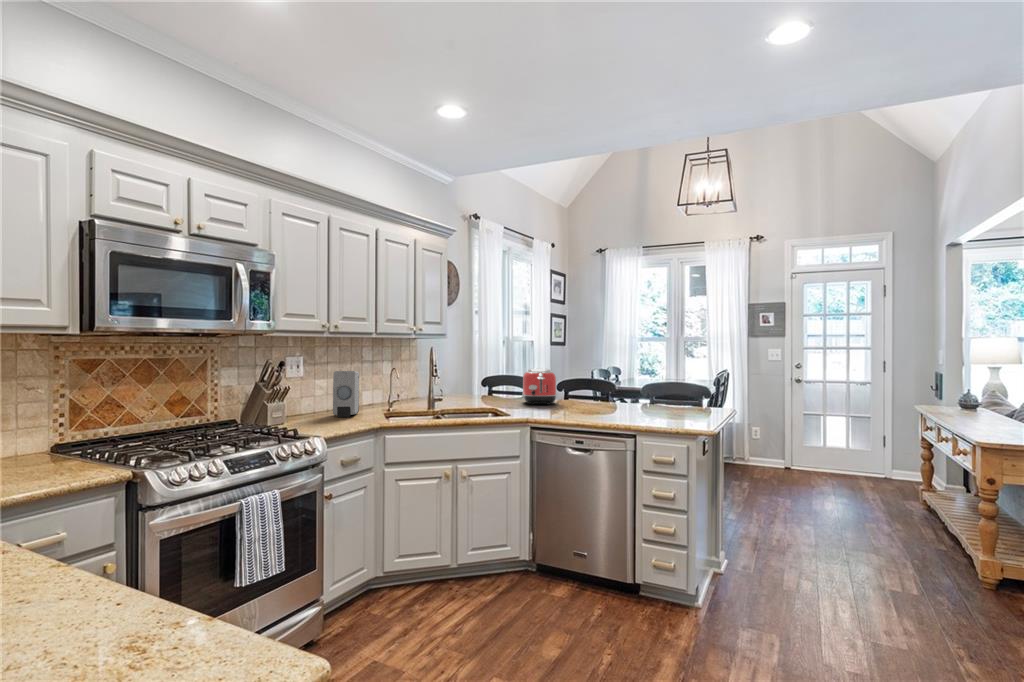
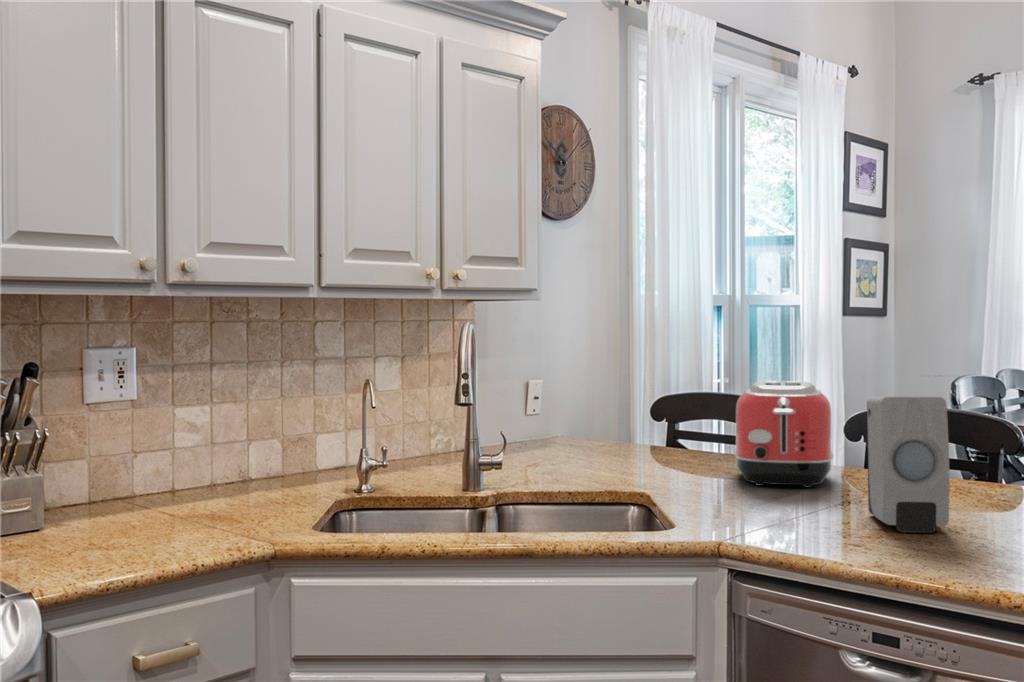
soap dispenser: present [333,371,359,417] -> present [867,397,949,533]

